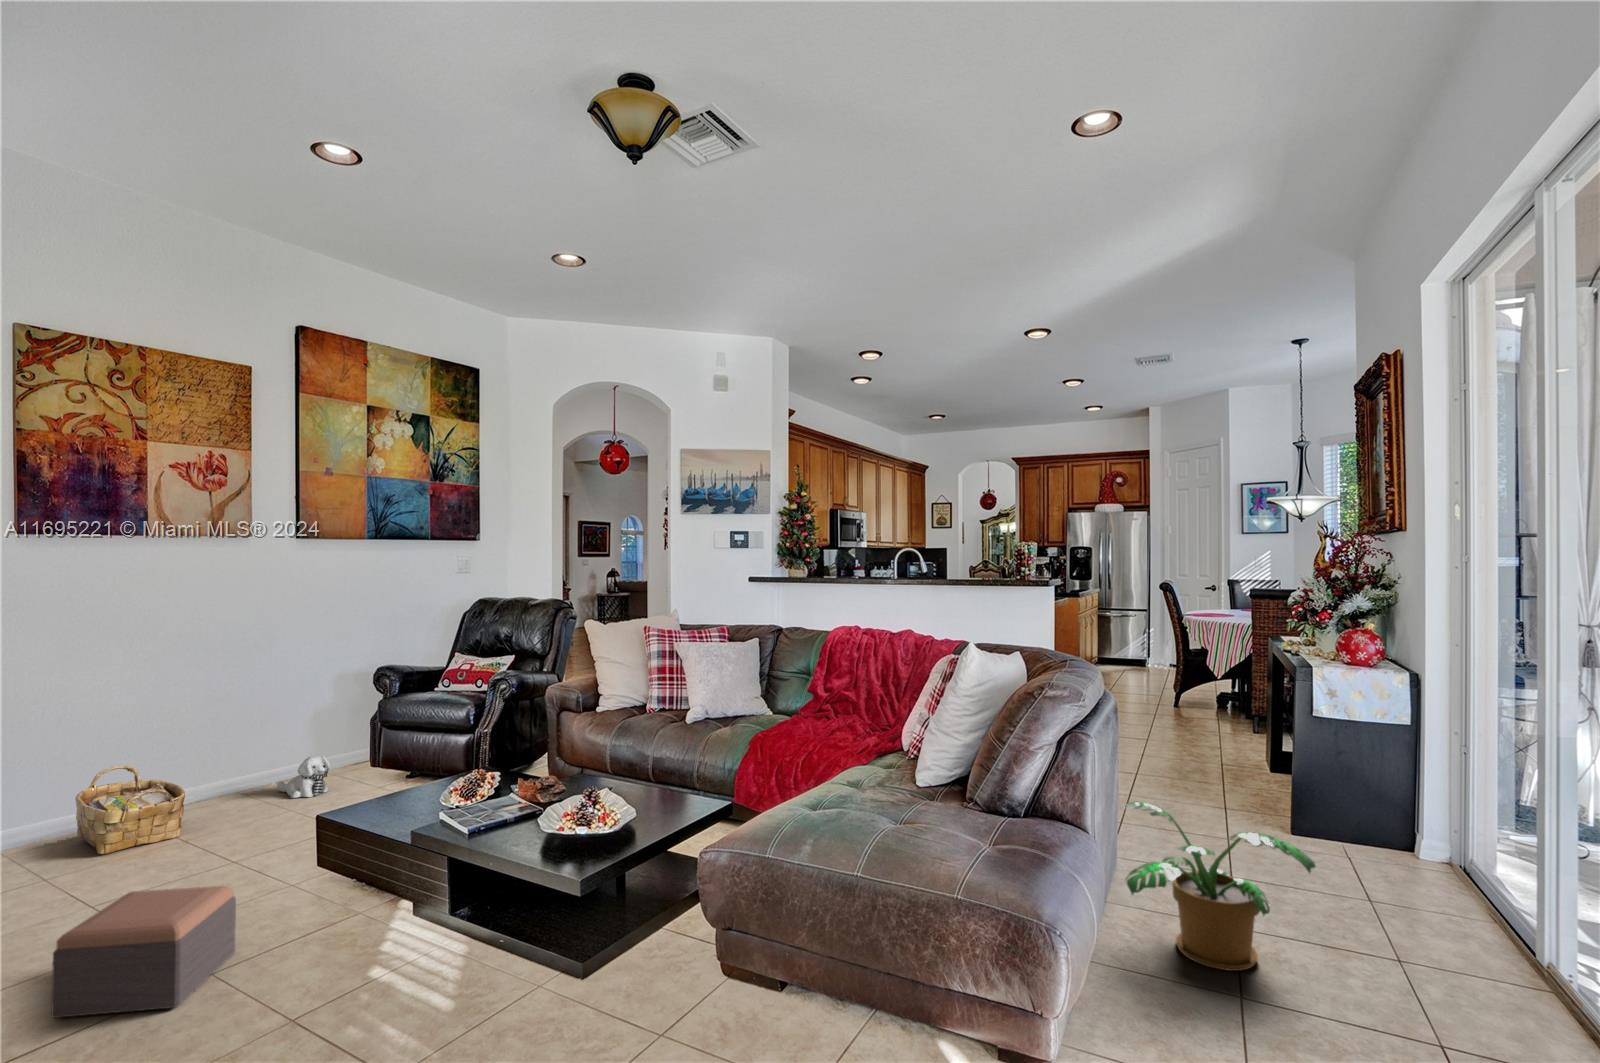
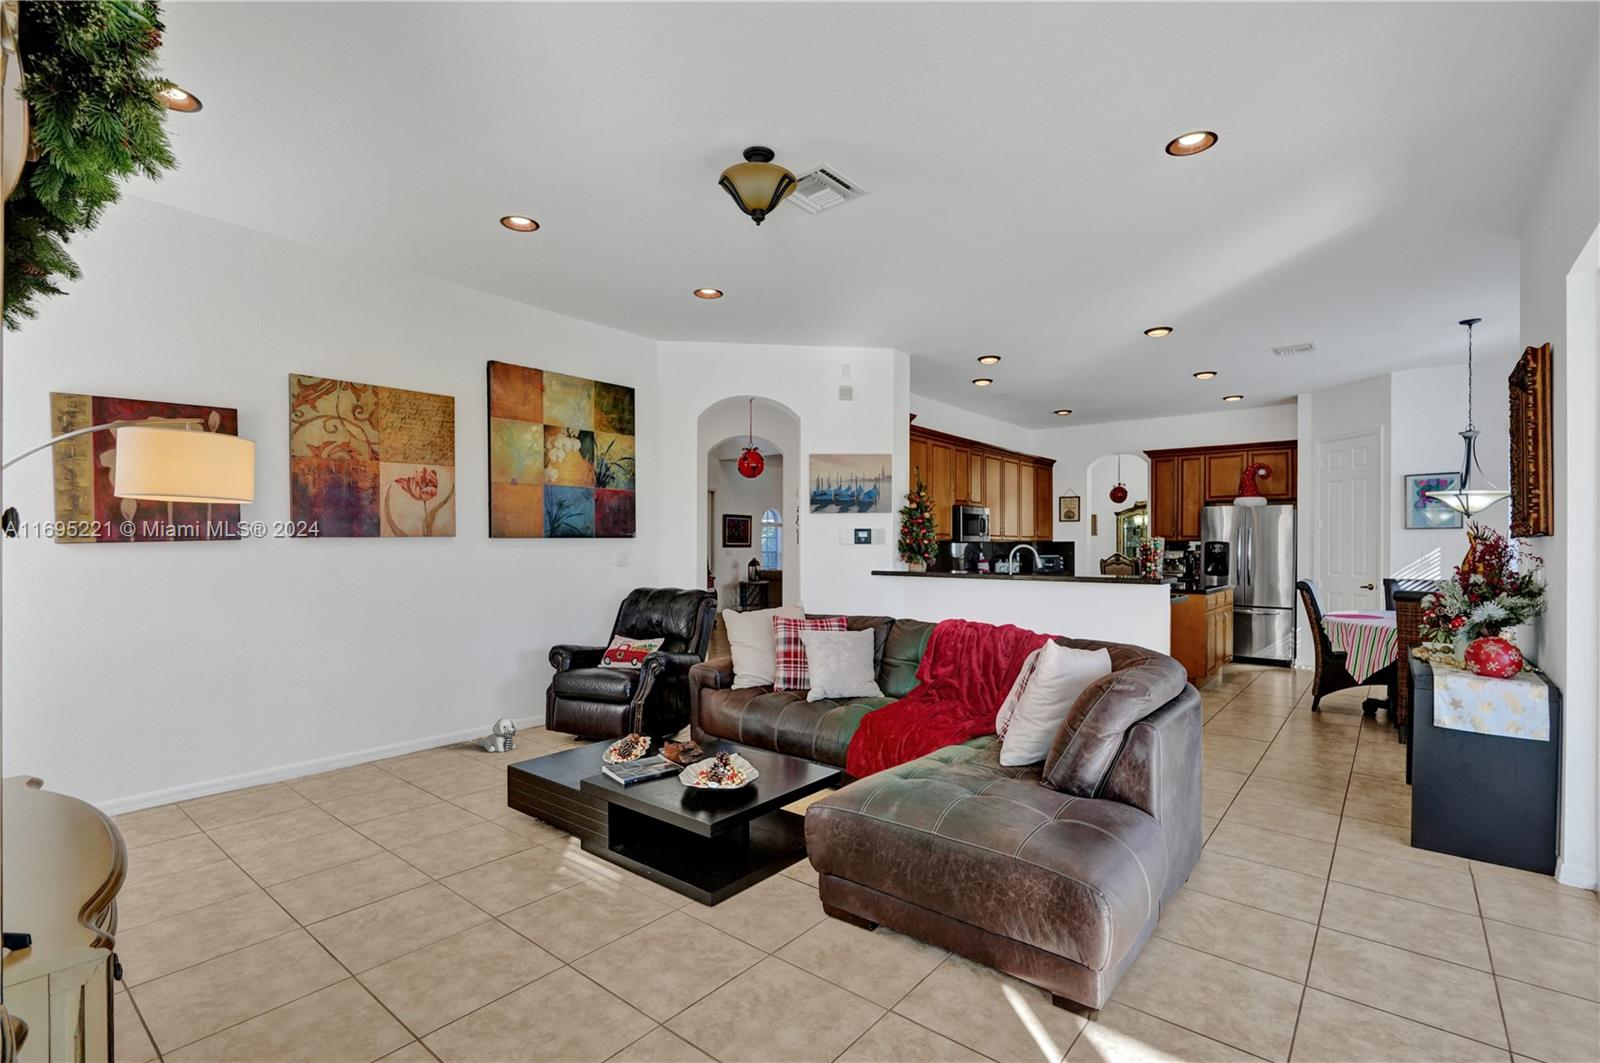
woven basket: present [75,765,185,855] -> none [335,719,411,787]
potted plant: present [1125,802,1316,971] -> none [1195,791,1374,953]
footstool: present [51,886,236,1018] -> none [331,813,452,900]

